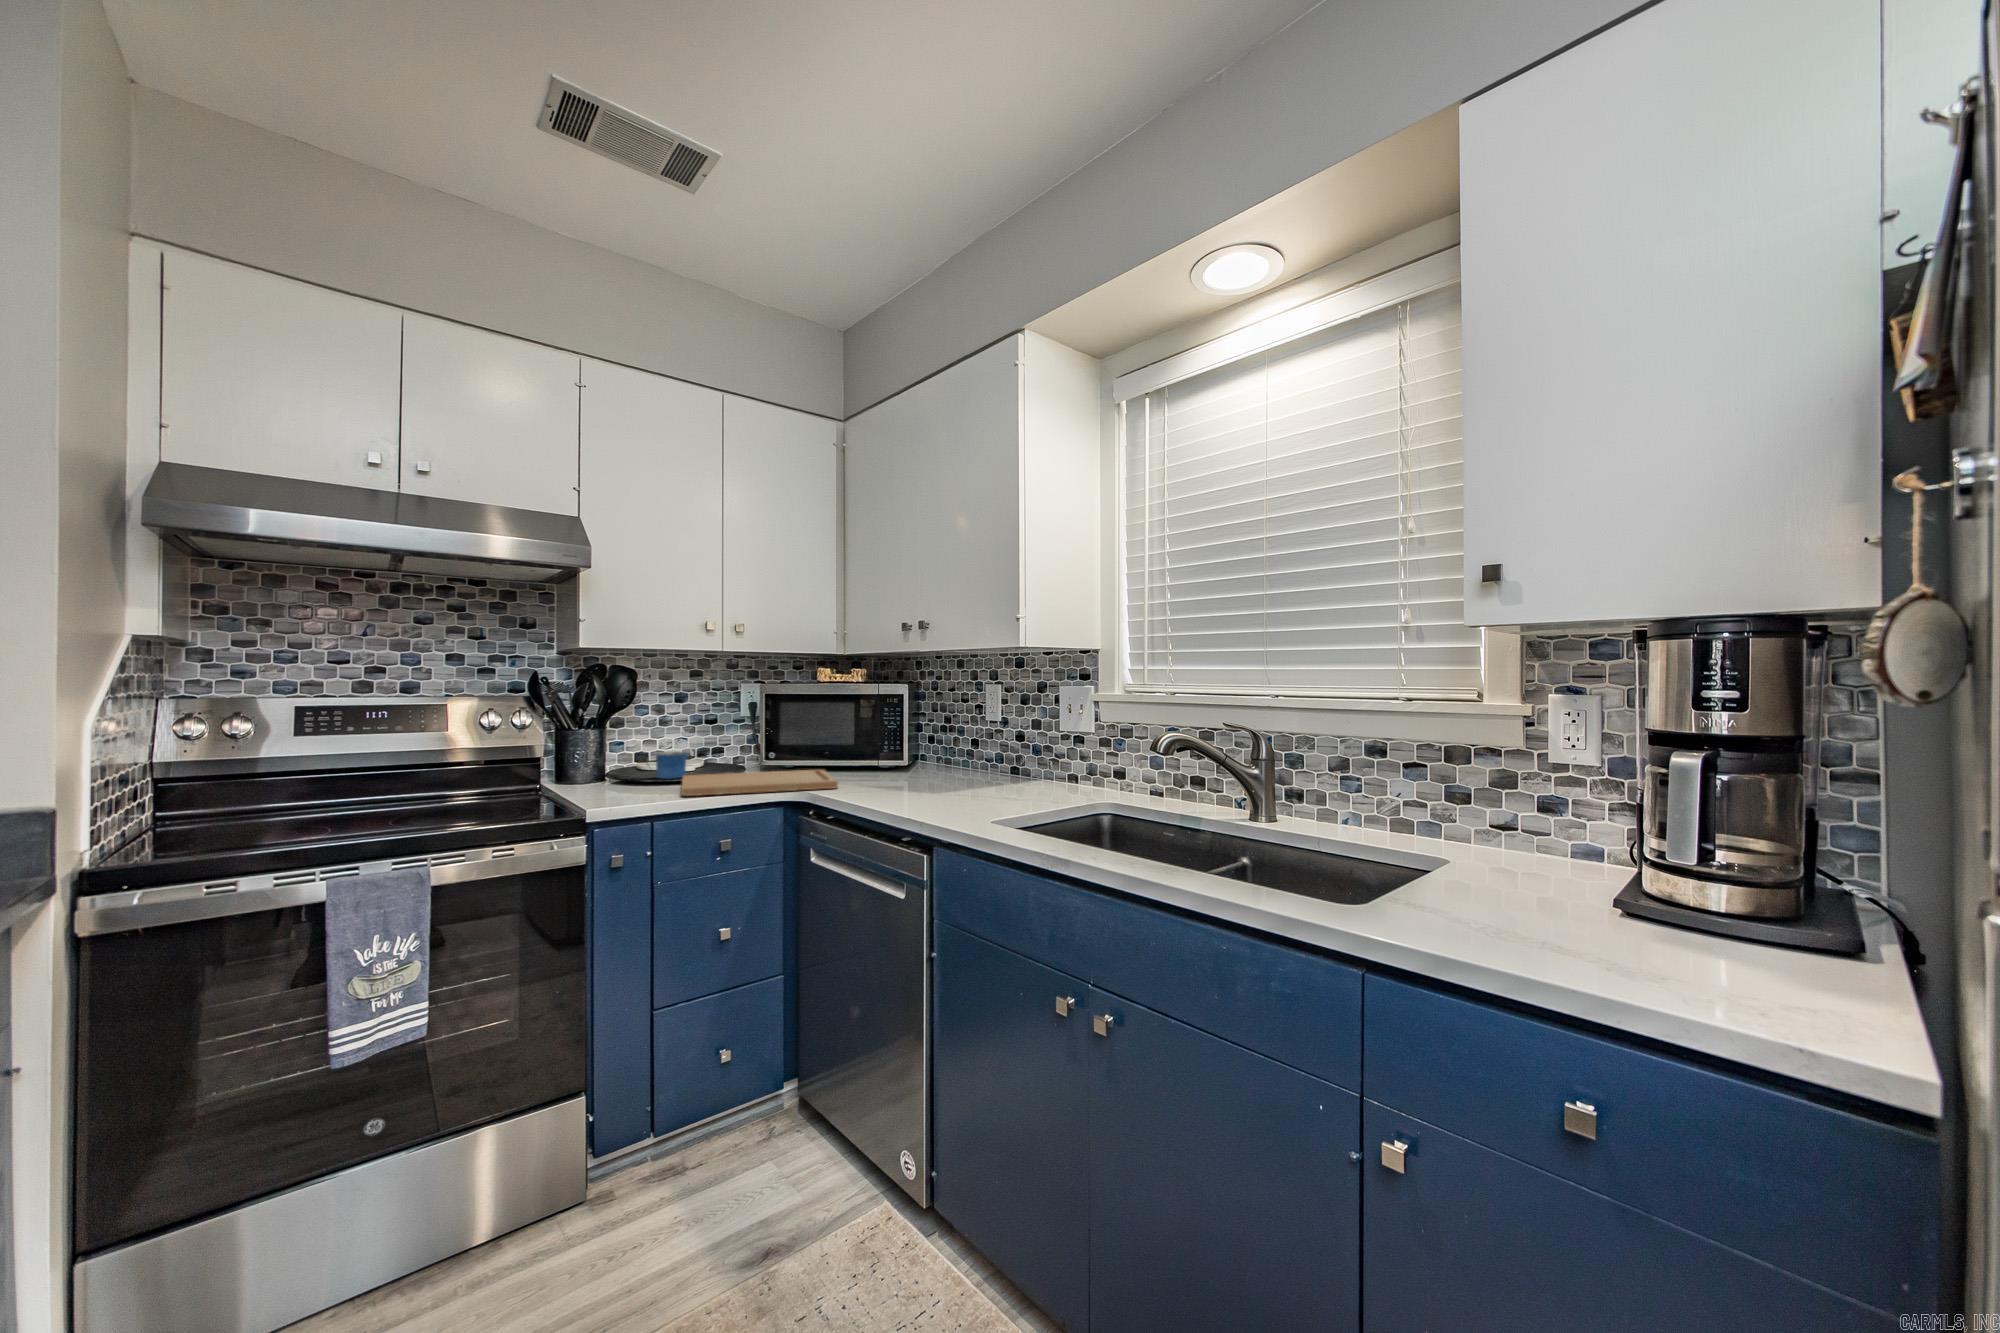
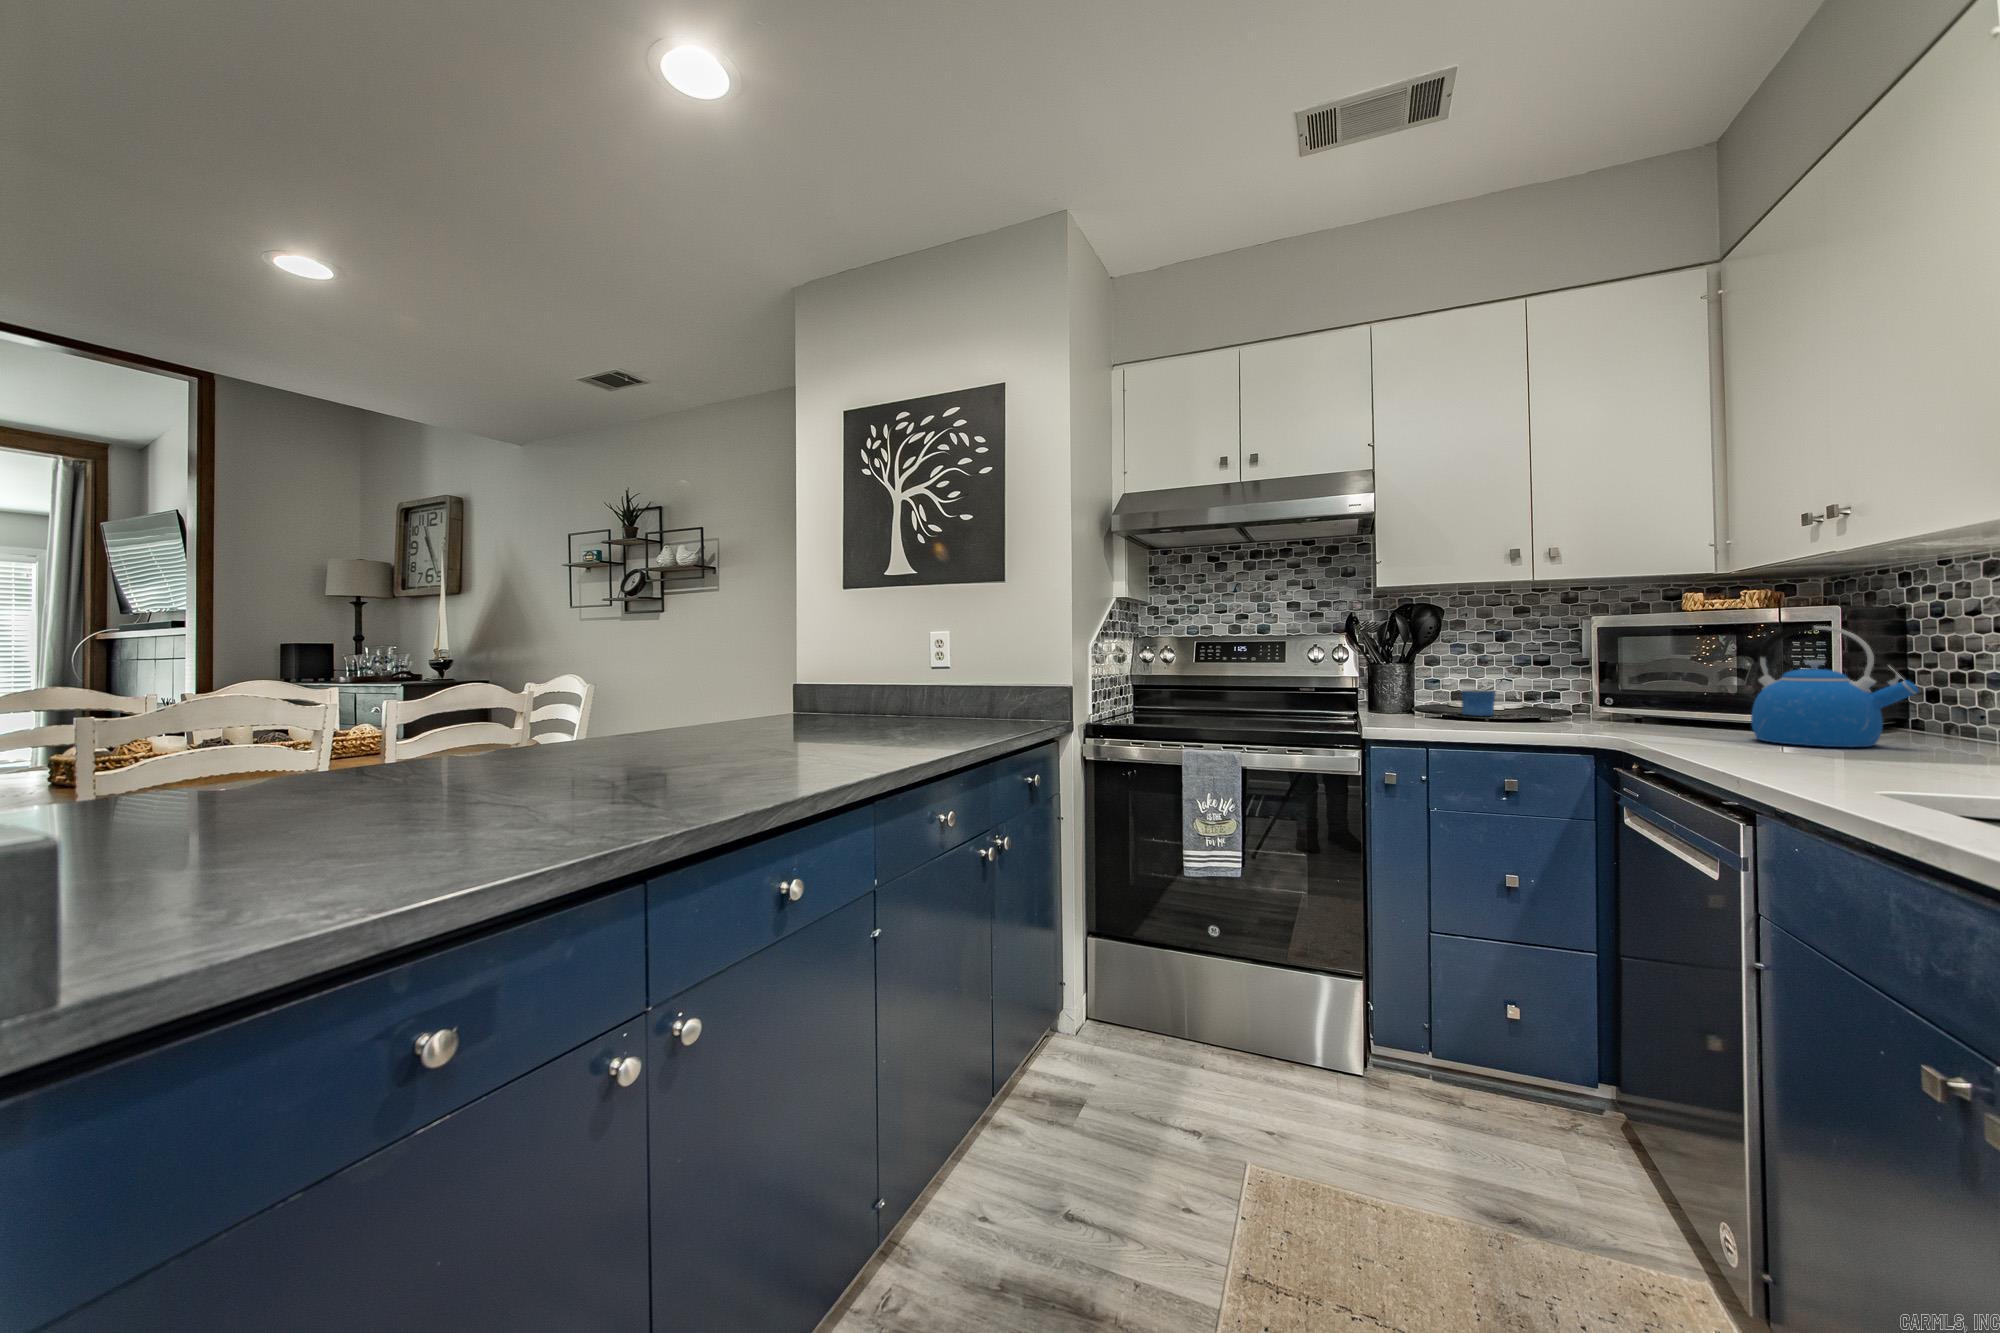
kettle: none [875,699,951,785] -> present [1751,625,1918,747]
cutting board: present [681,770,838,796] -> none [1463,712,1678,738]

